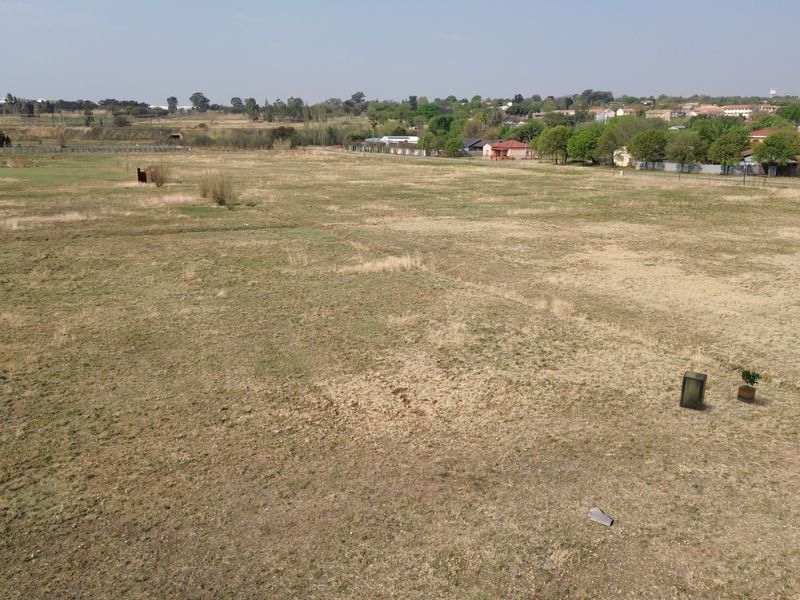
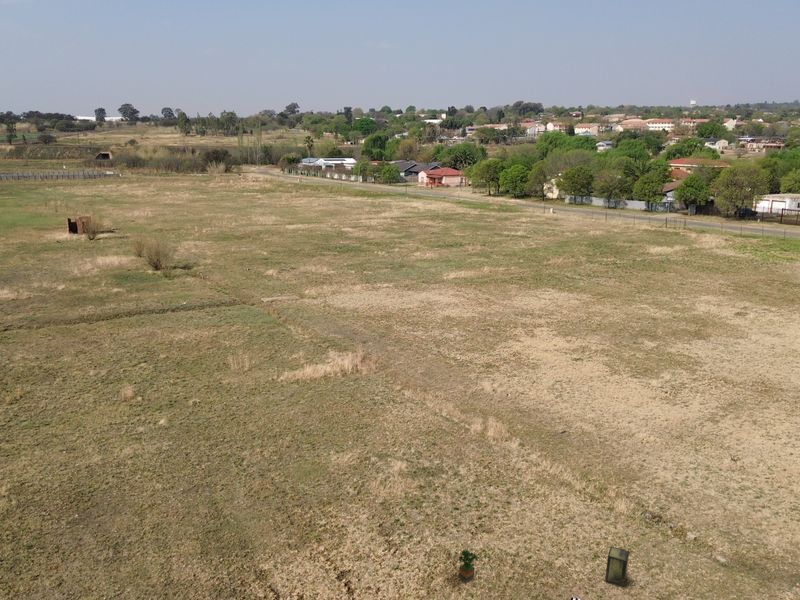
potted tree: present [737,370,762,403] -> present [459,550,478,583]

